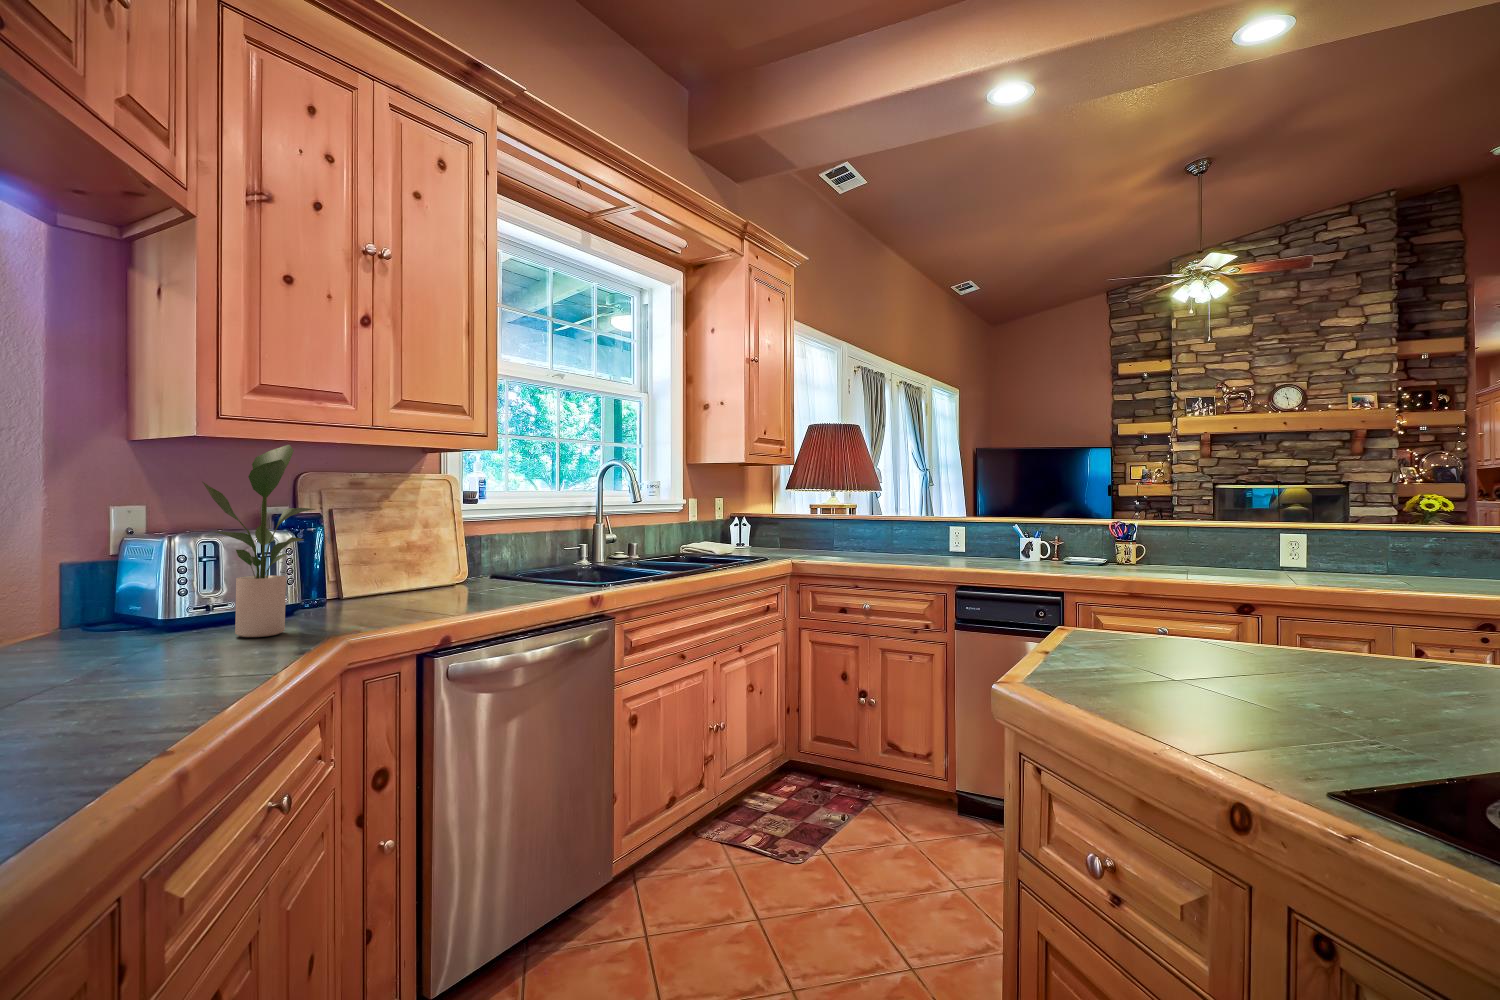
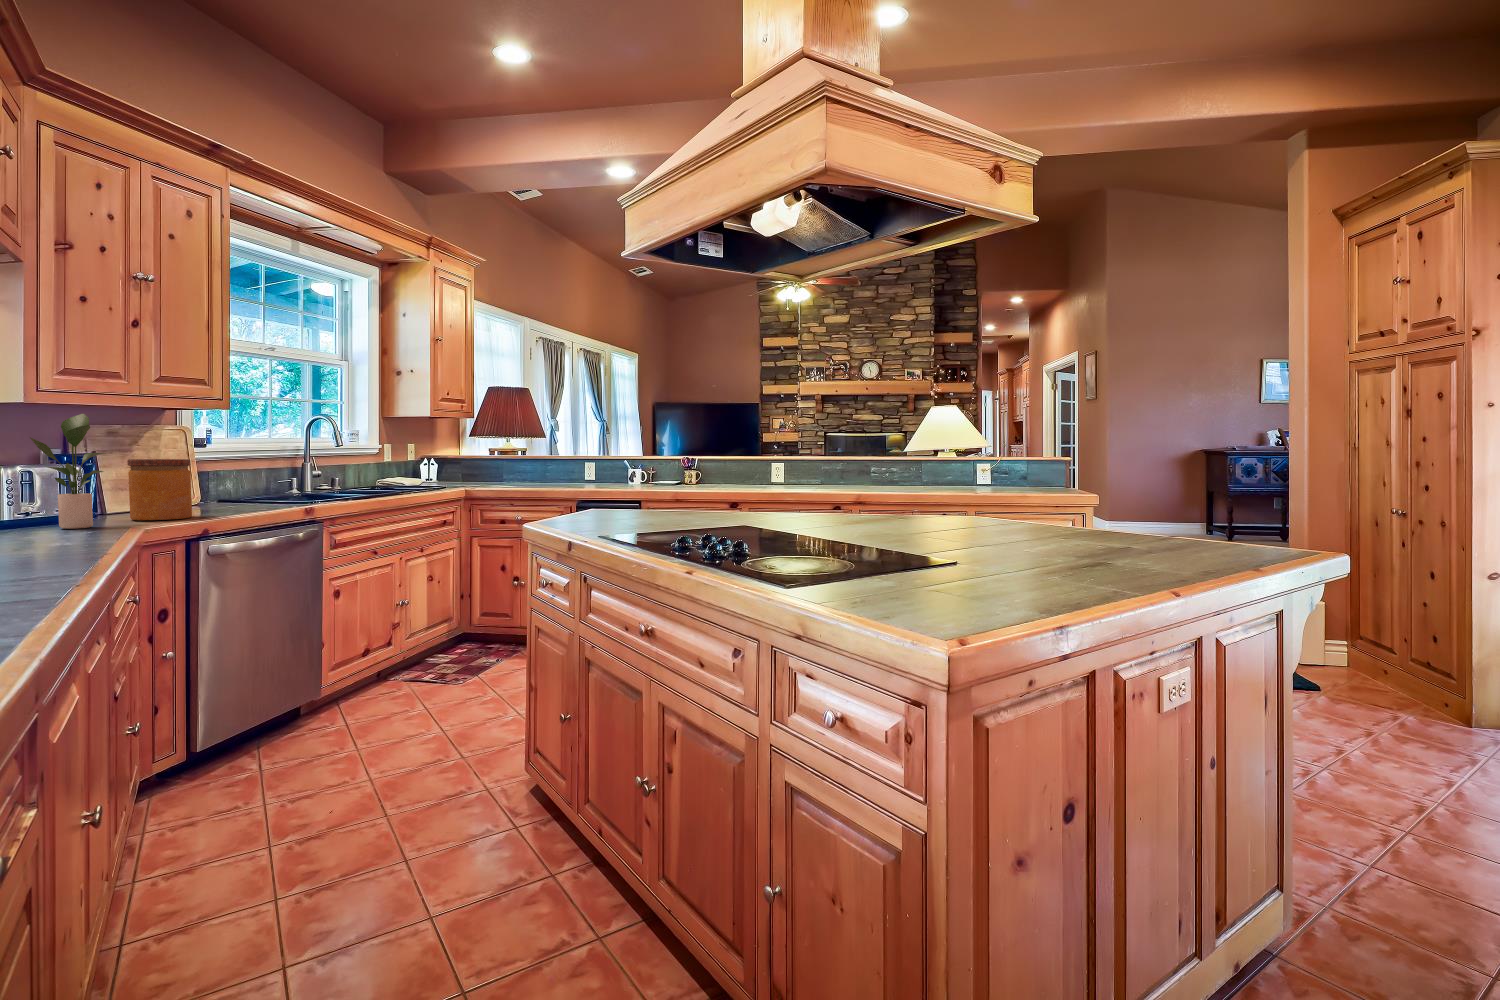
jar: none [351,518,440,619] -> present [127,459,192,520]

